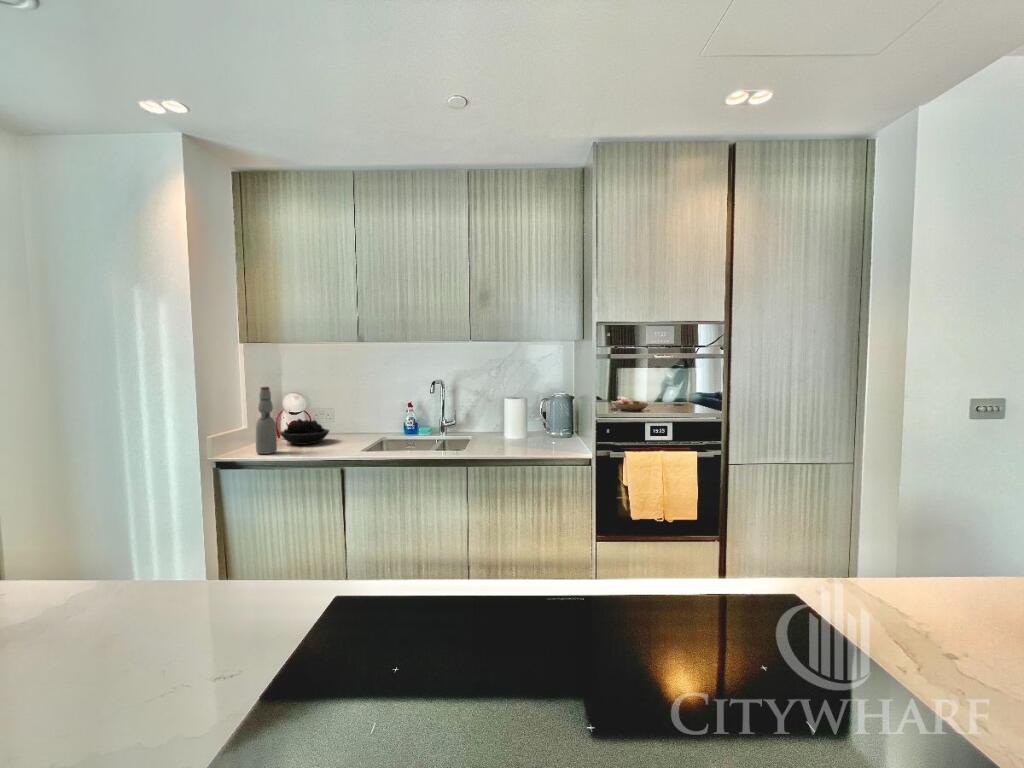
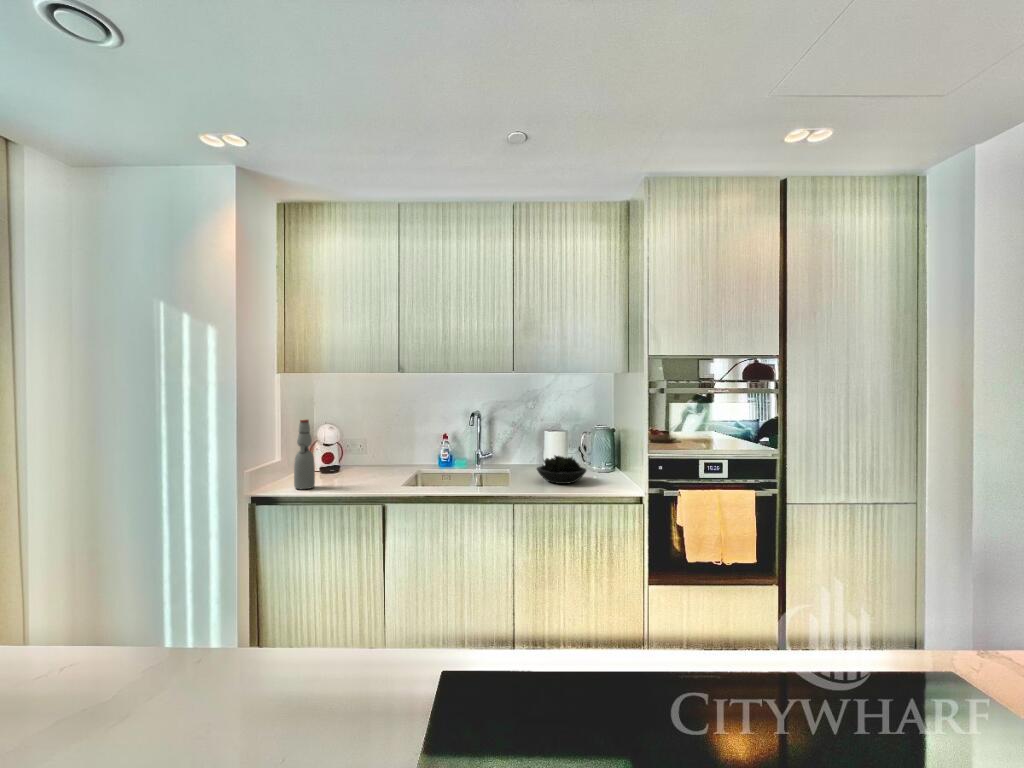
succulent plant: present [280,419,329,445] -> present [537,455,586,484]

